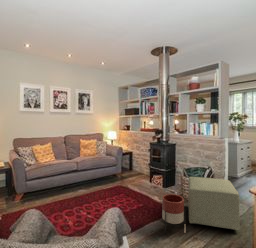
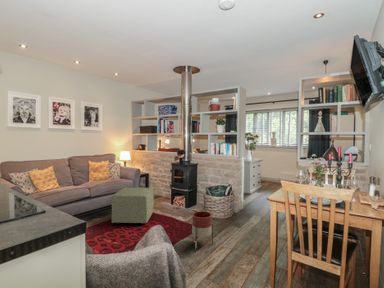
ottoman: present [188,177,240,230] -> present [111,188,154,224]

